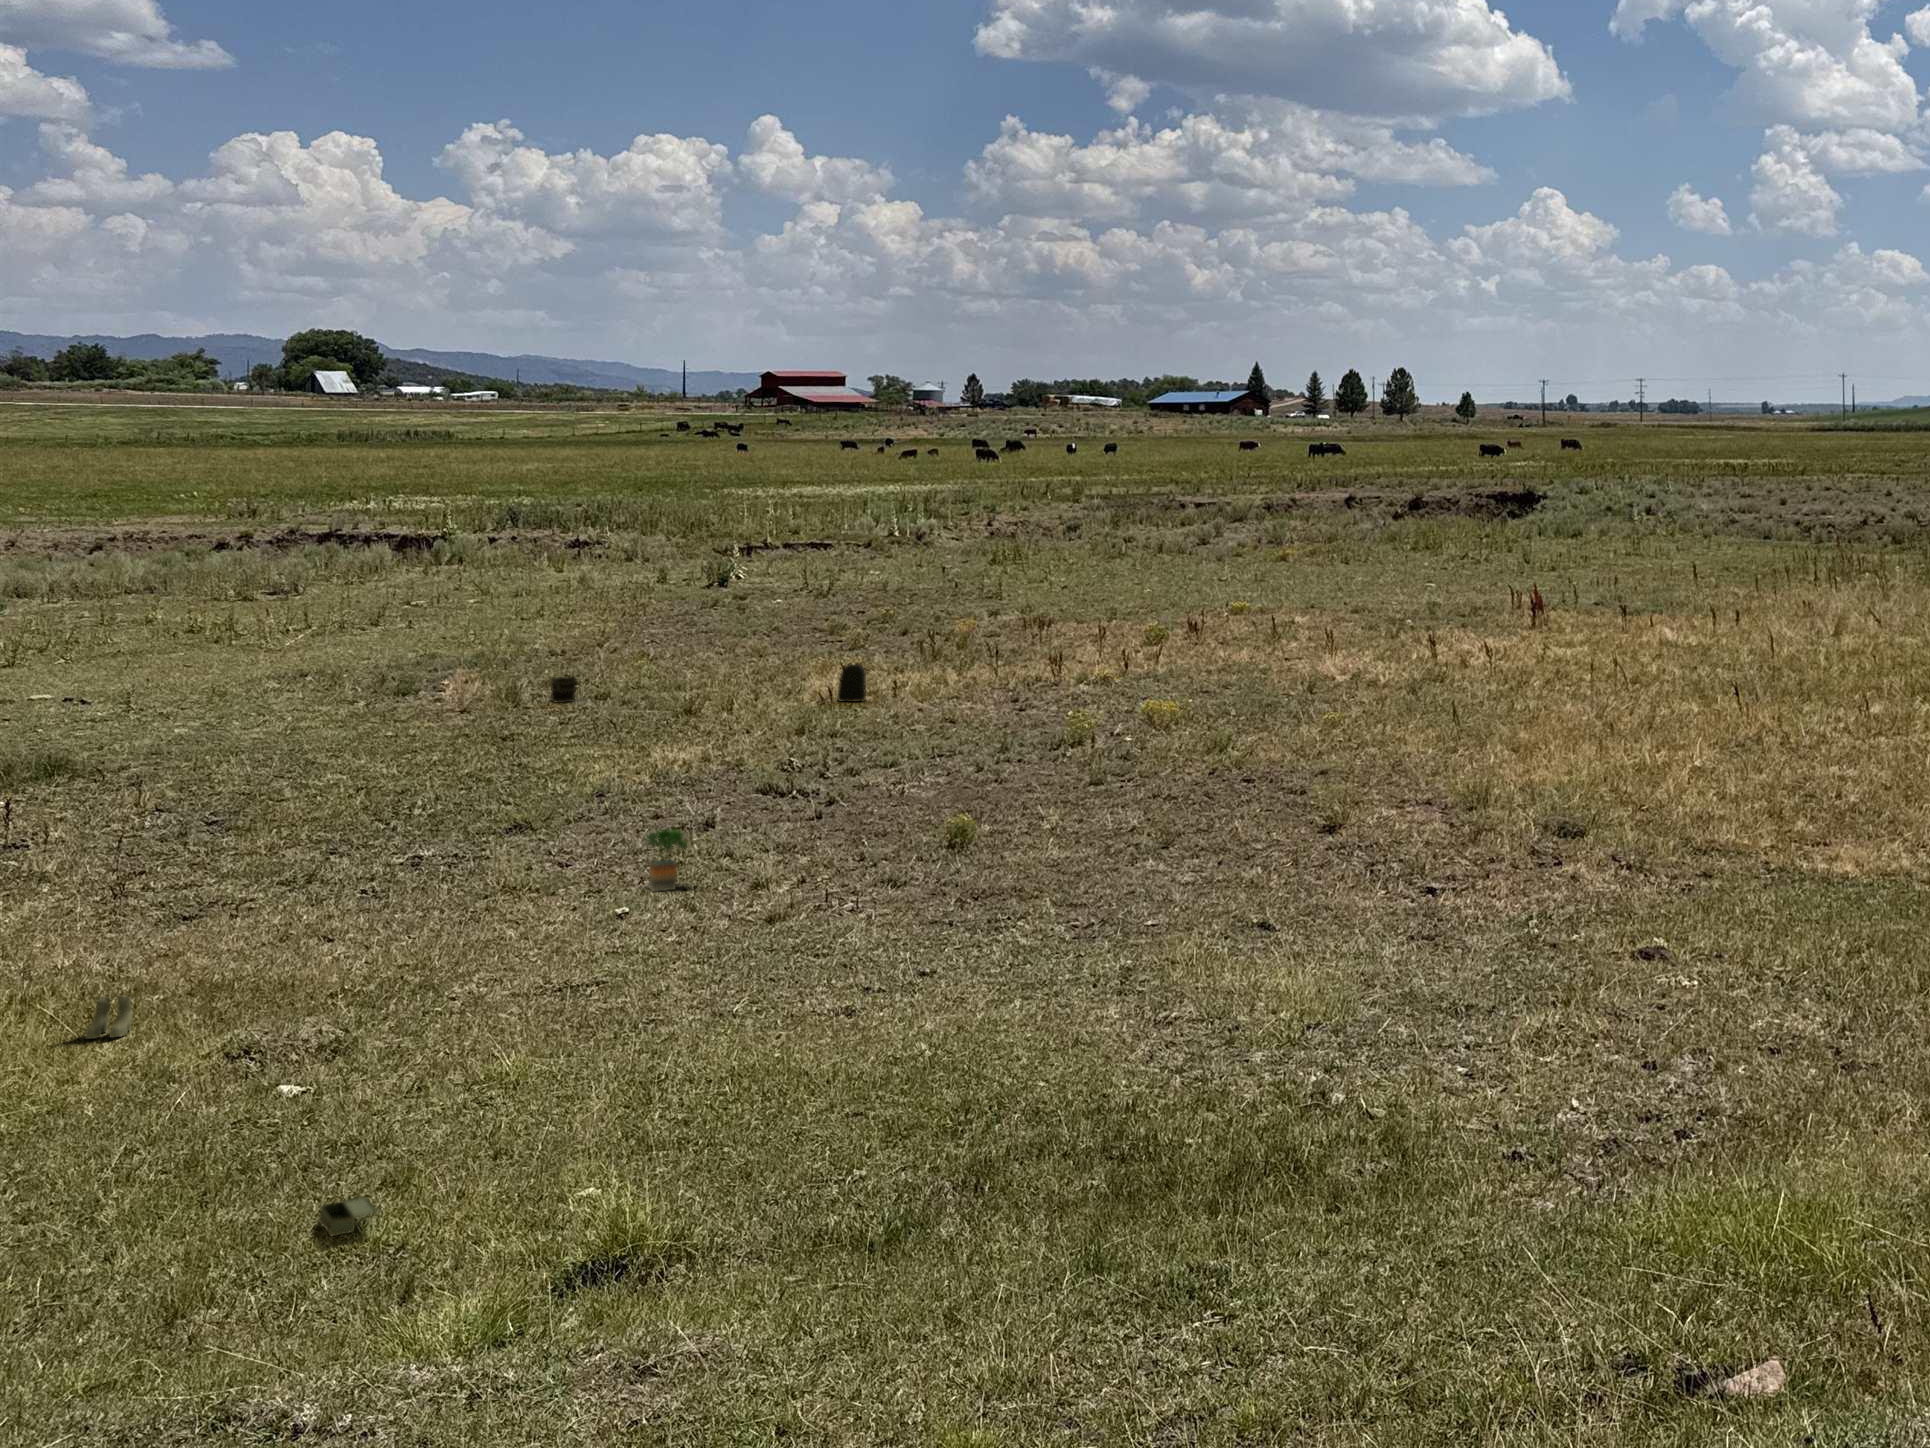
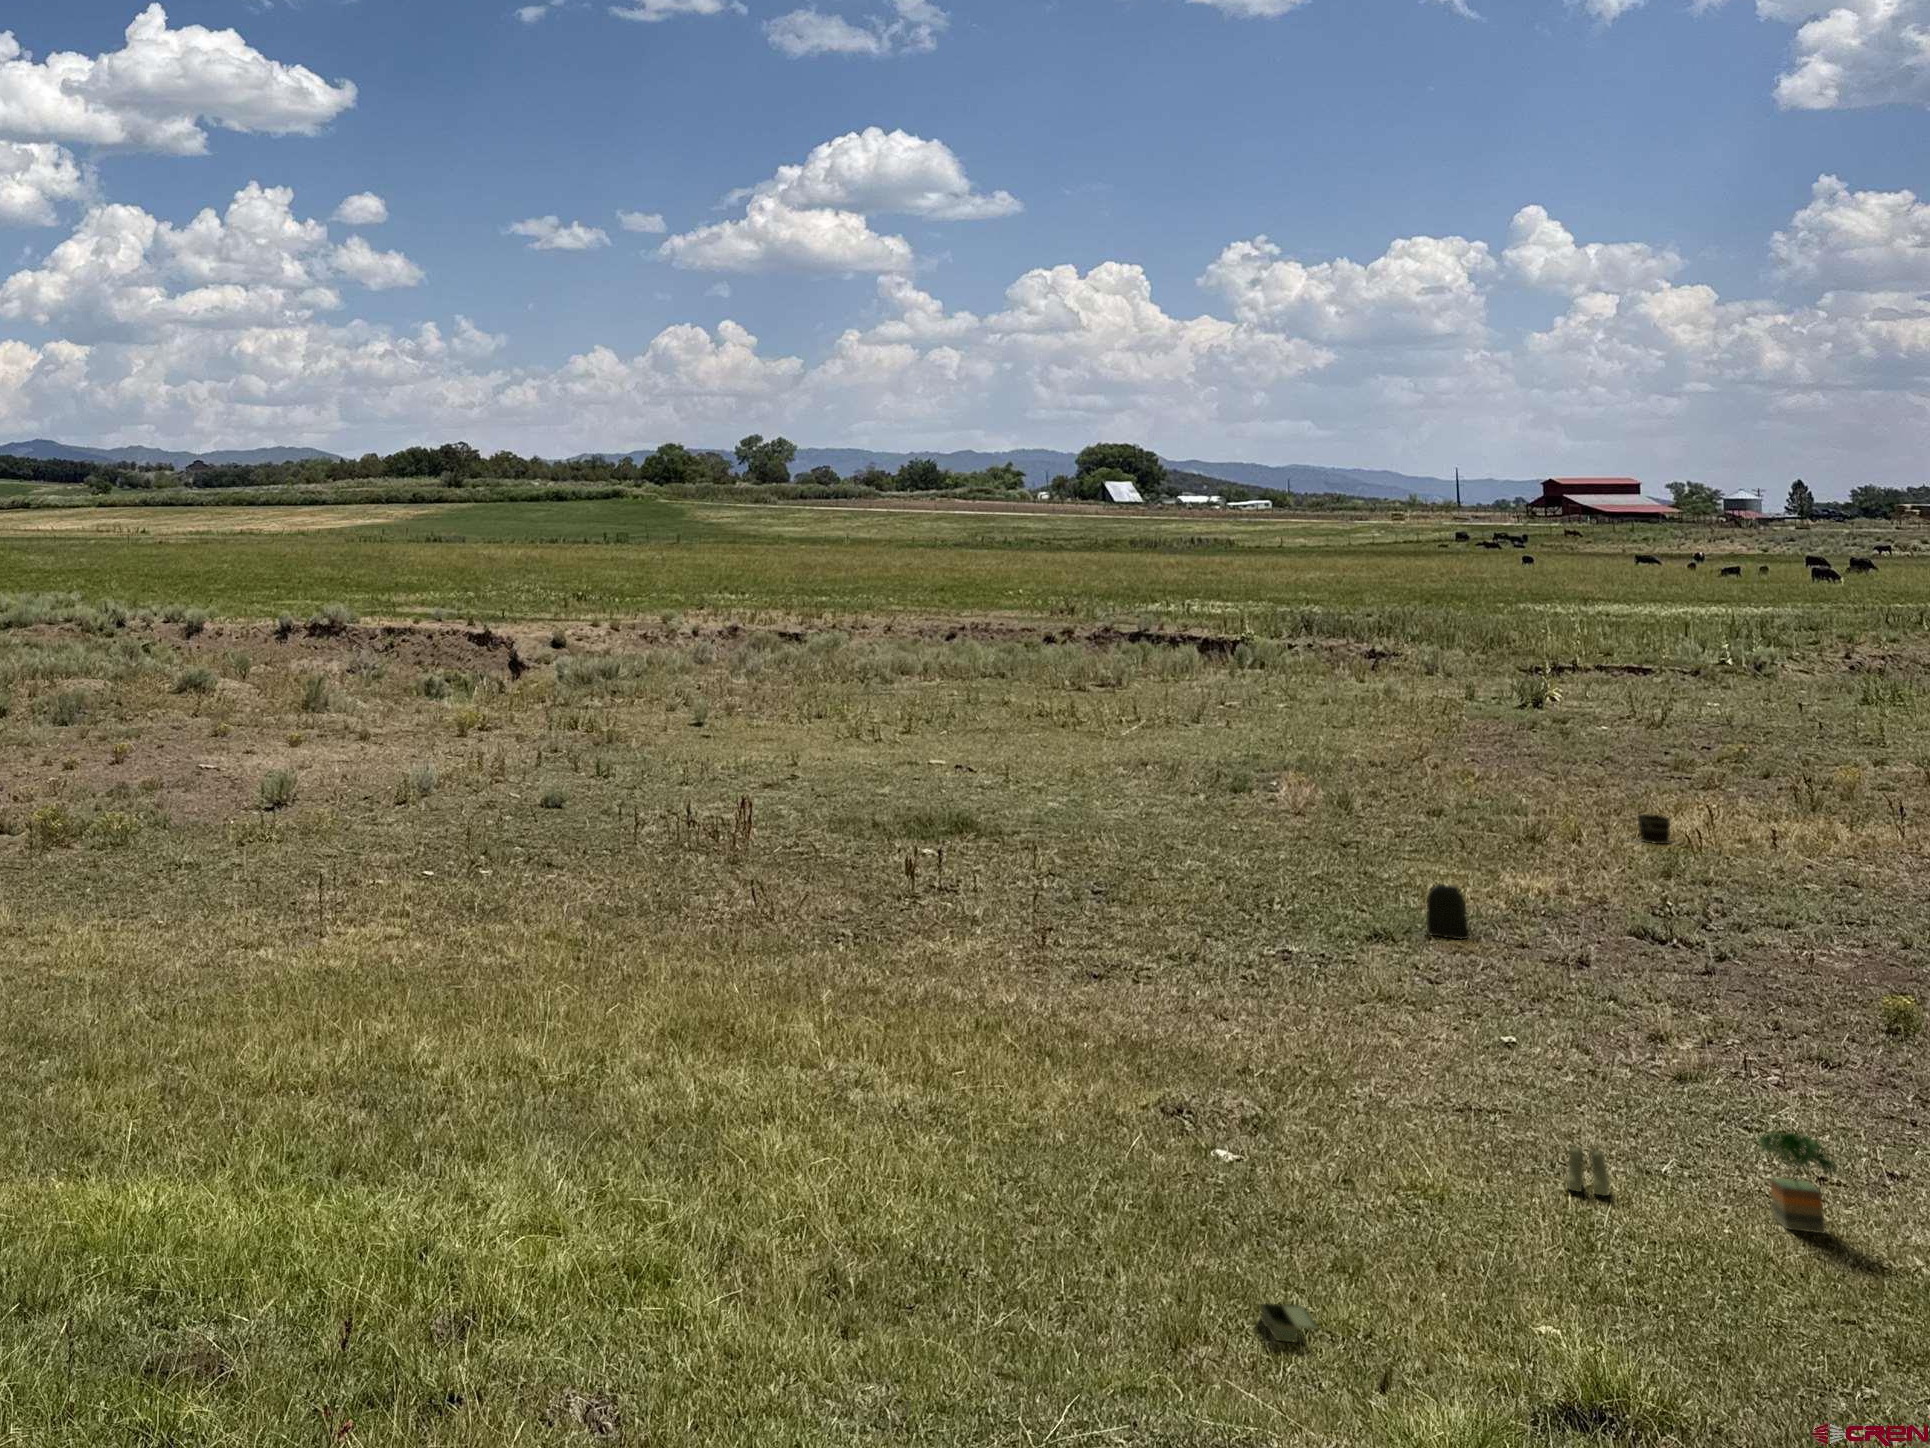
backpack: present [837,663,866,702] -> present [1427,884,1469,939]
bucket: present [551,677,577,703] -> present [1637,814,1670,844]
potted tree: present [646,829,687,891] -> present [1757,1131,1836,1233]
boots: present [85,996,132,1039] -> present [1567,1146,1609,1196]

